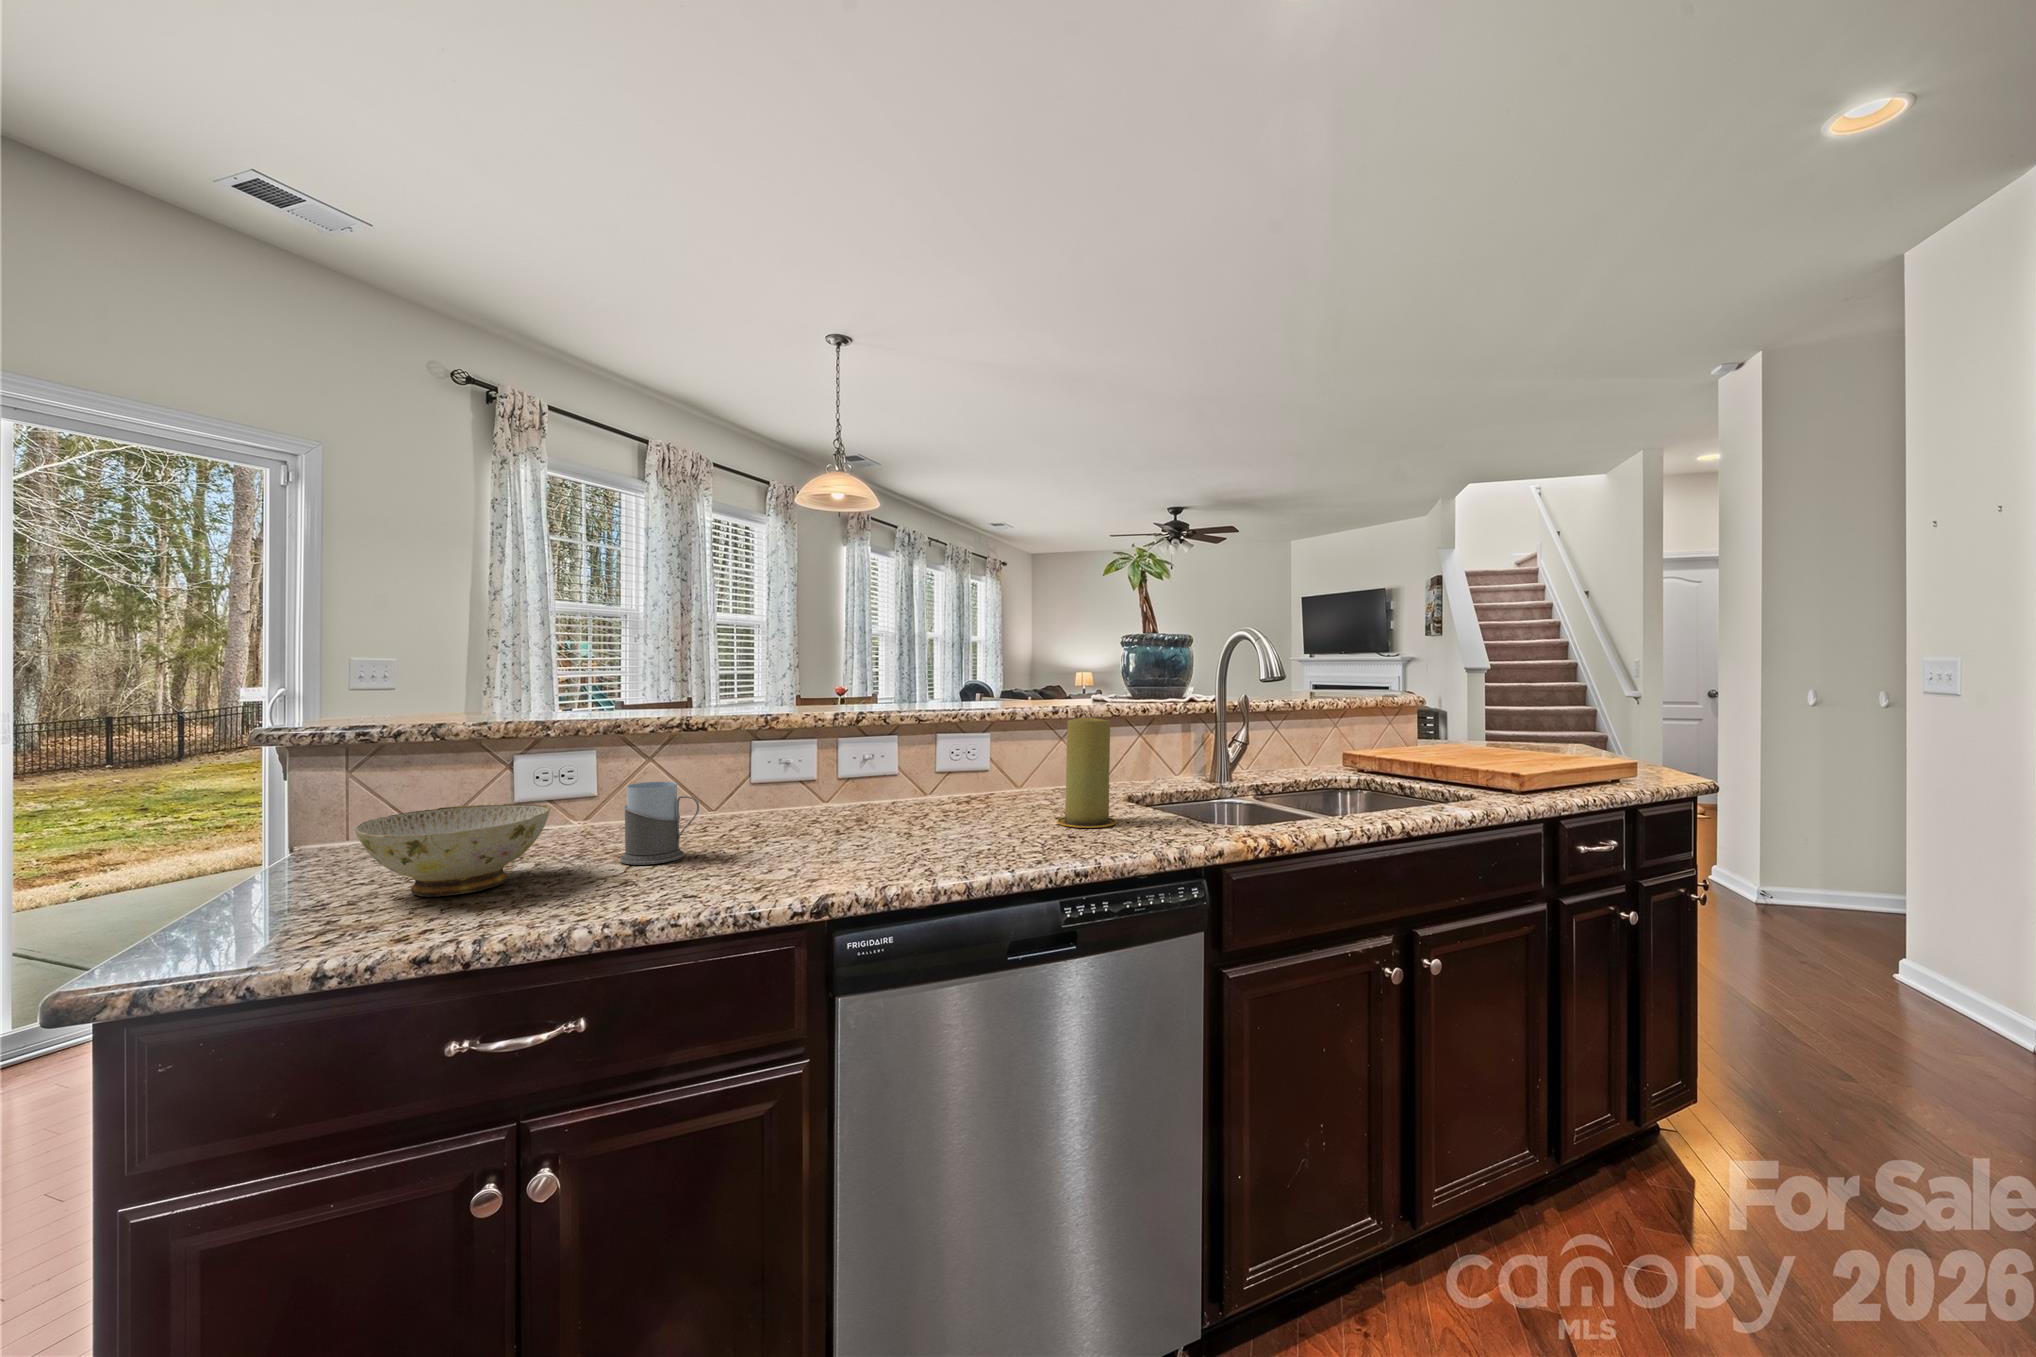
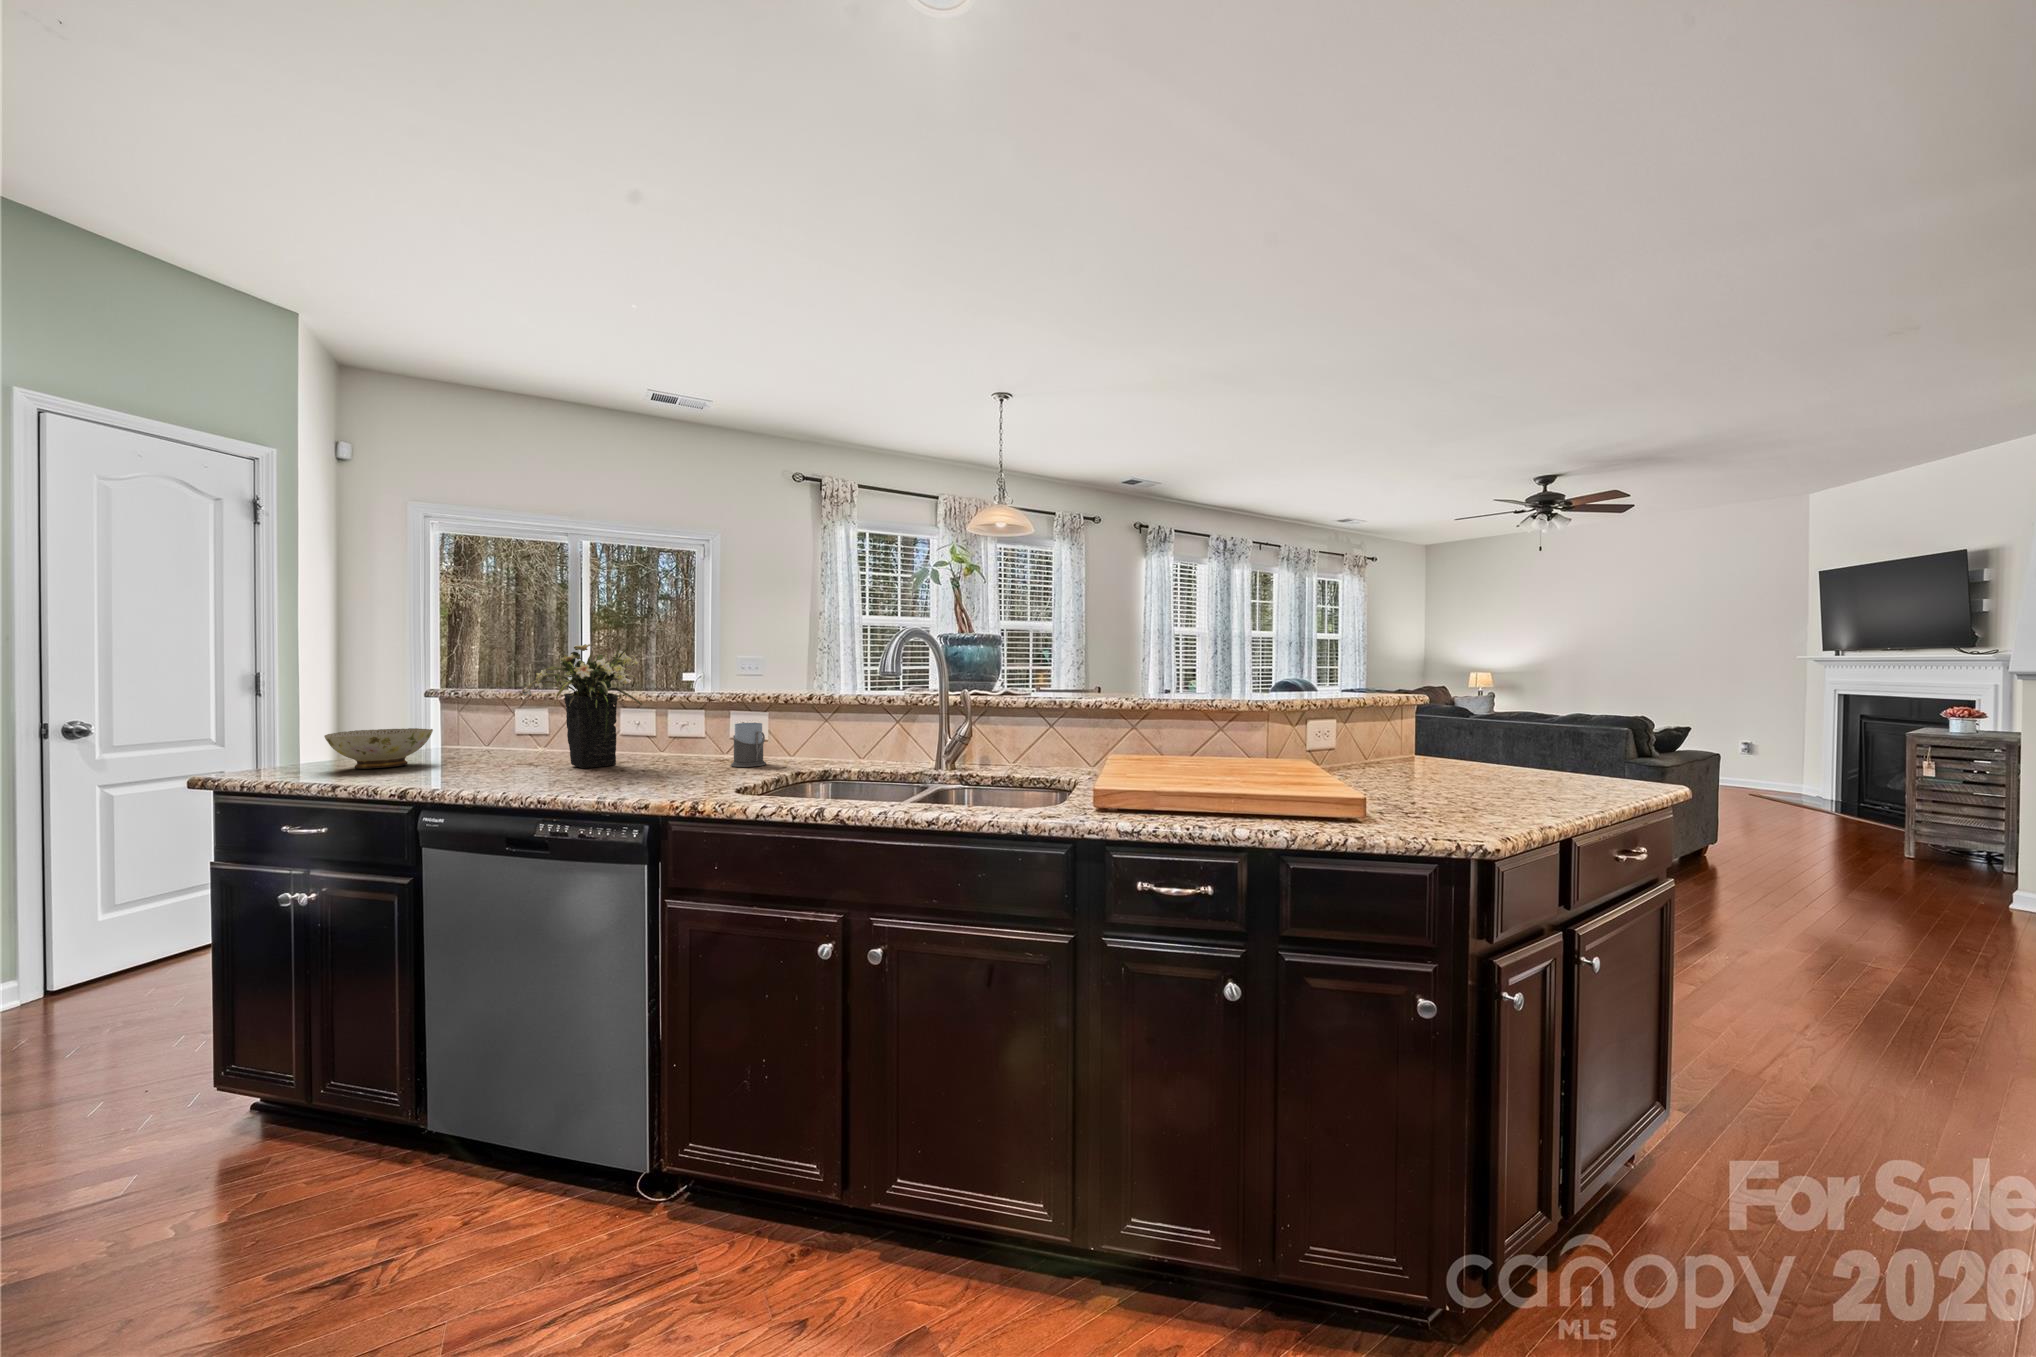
flower arrangement: none [785,642,935,834] -> present [522,642,642,768]
candle: present [1057,718,1117,828] -> none [671,699,722,782]
mug: present [620,782,699,865] -> present [731,723,766,767]

